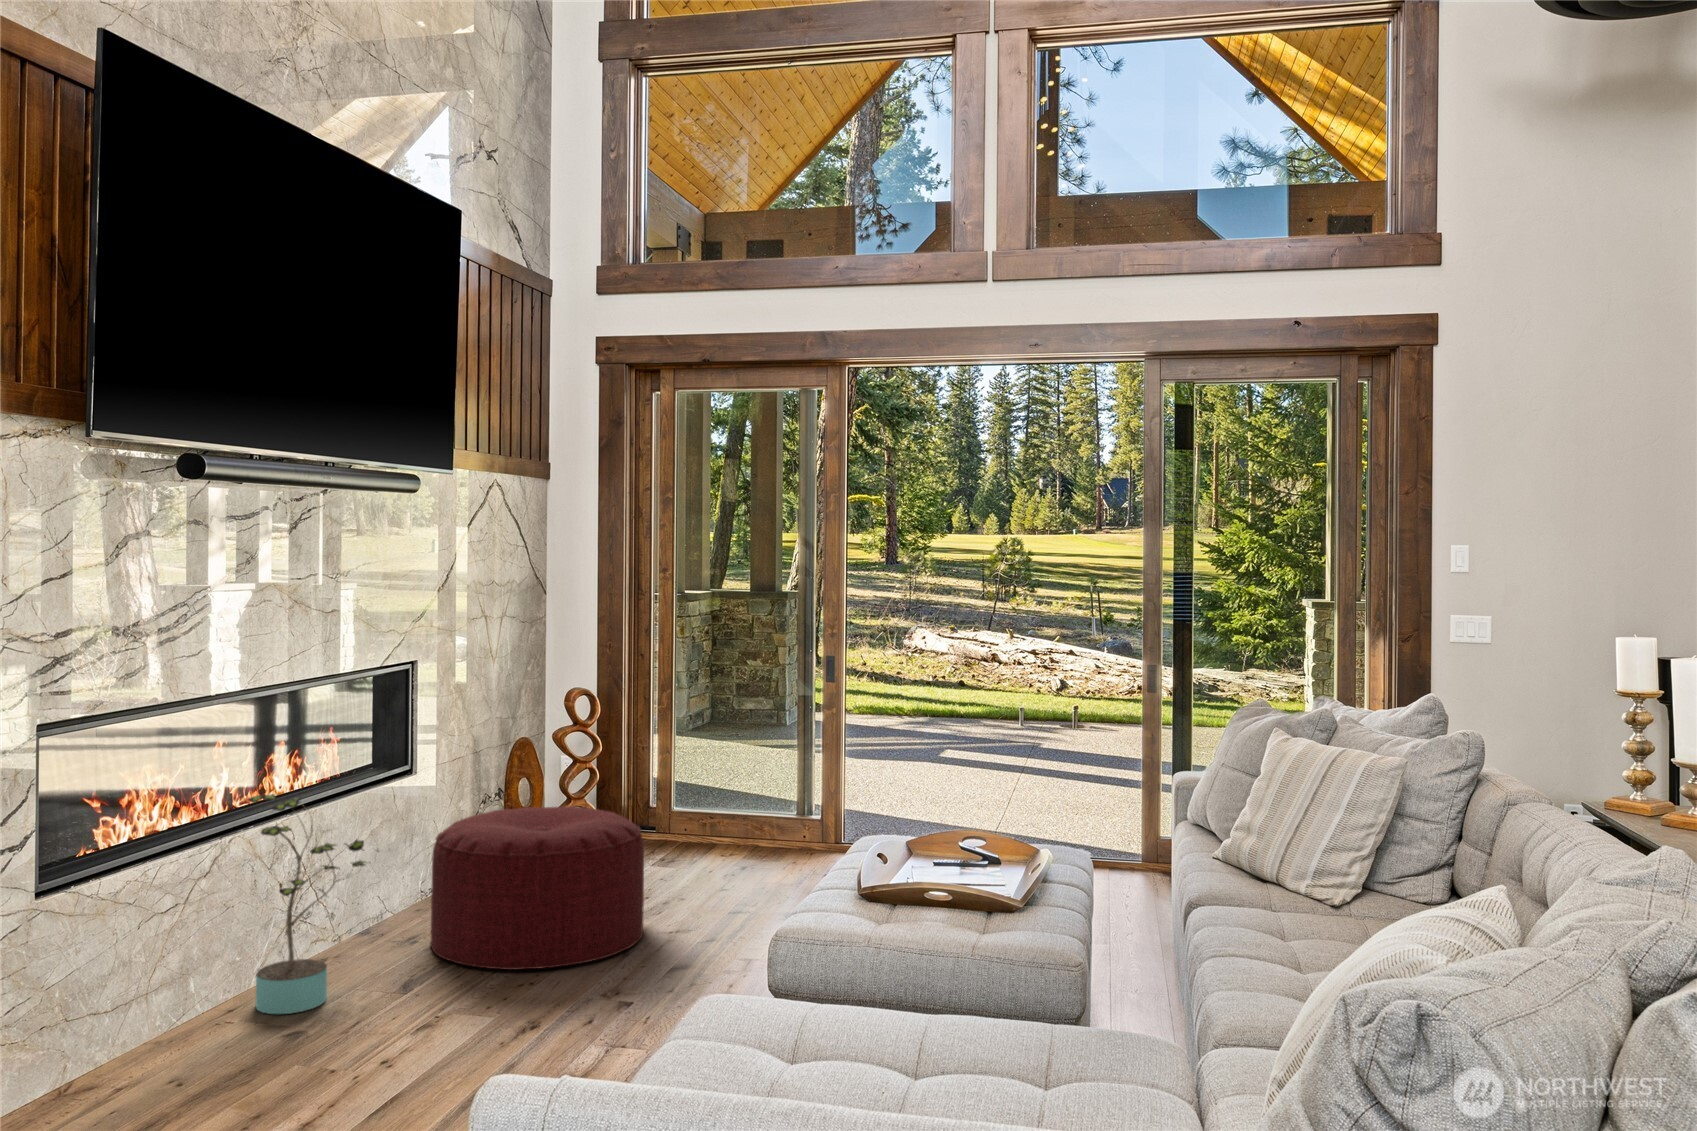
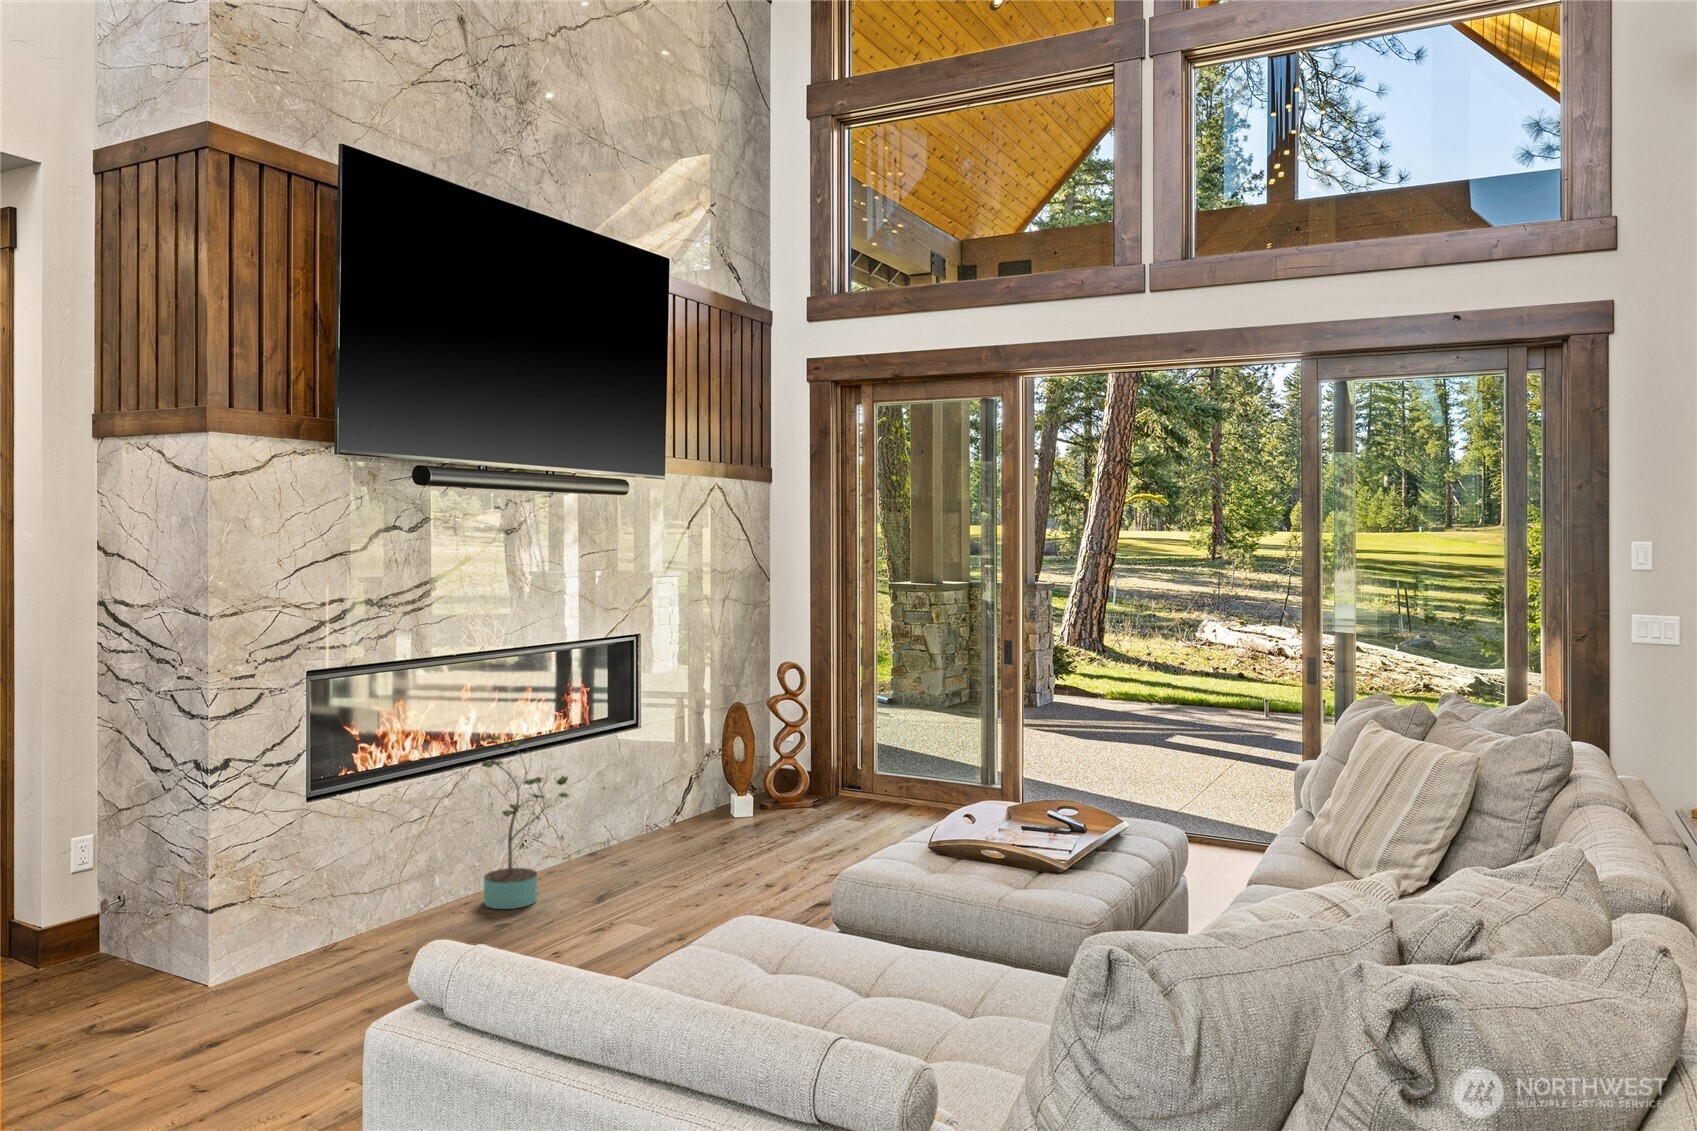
ottoman: present [430,806,644,970] -> none [632,760,807,894]

